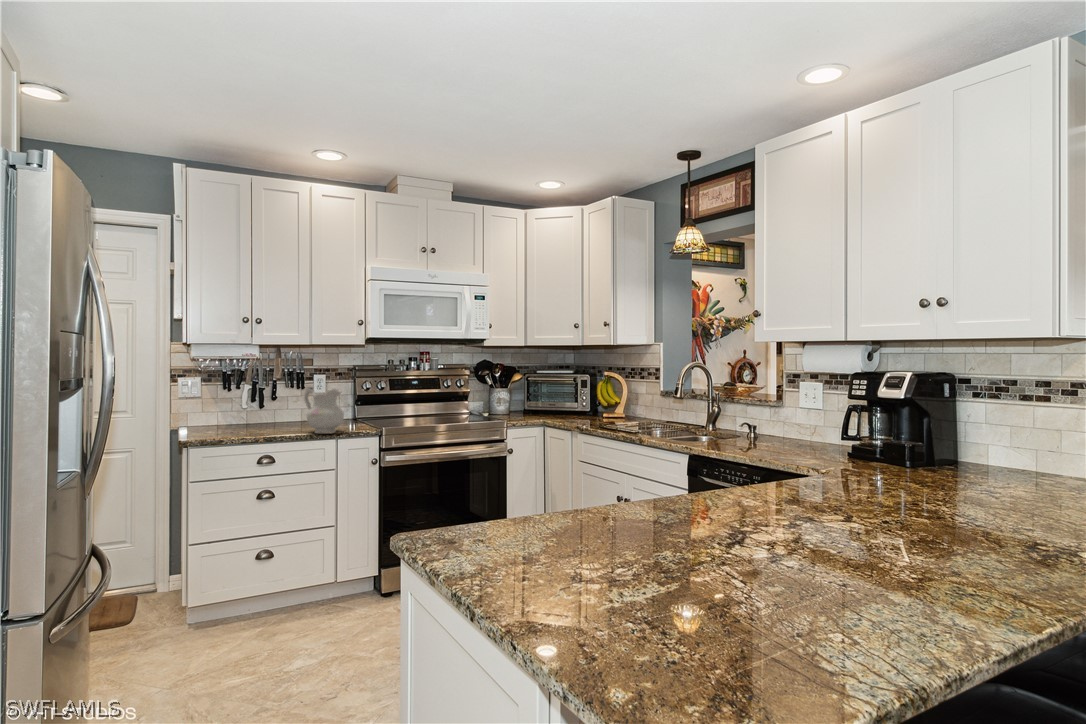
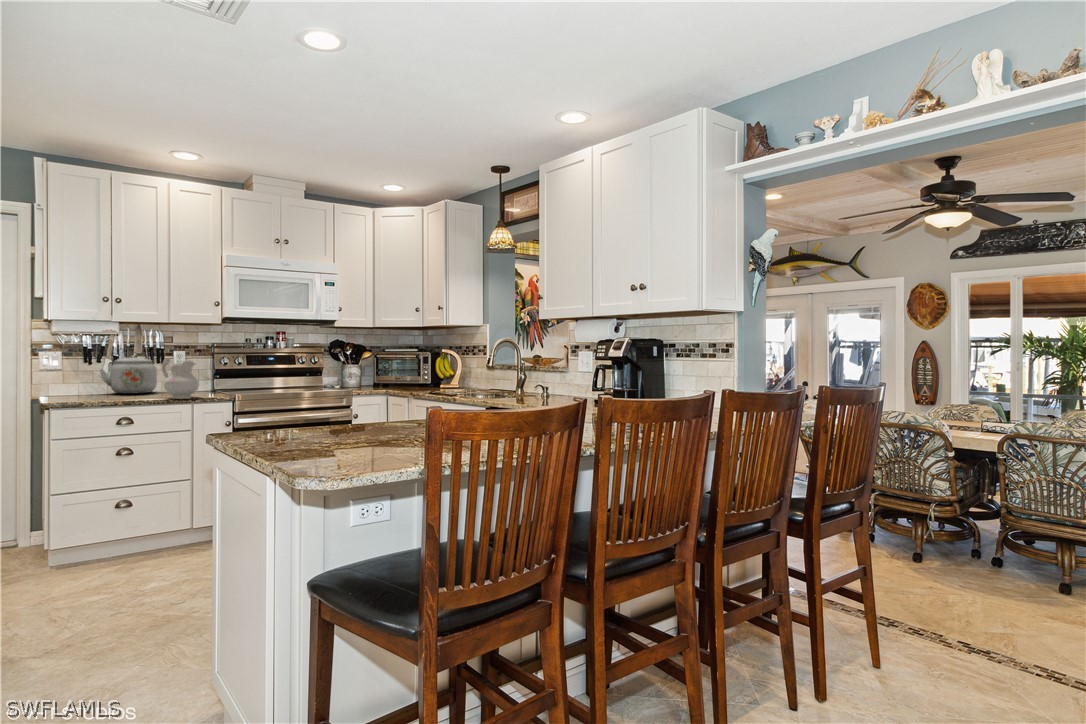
kettle: none [239,380,297,425] -> present [100,355,157,394]

